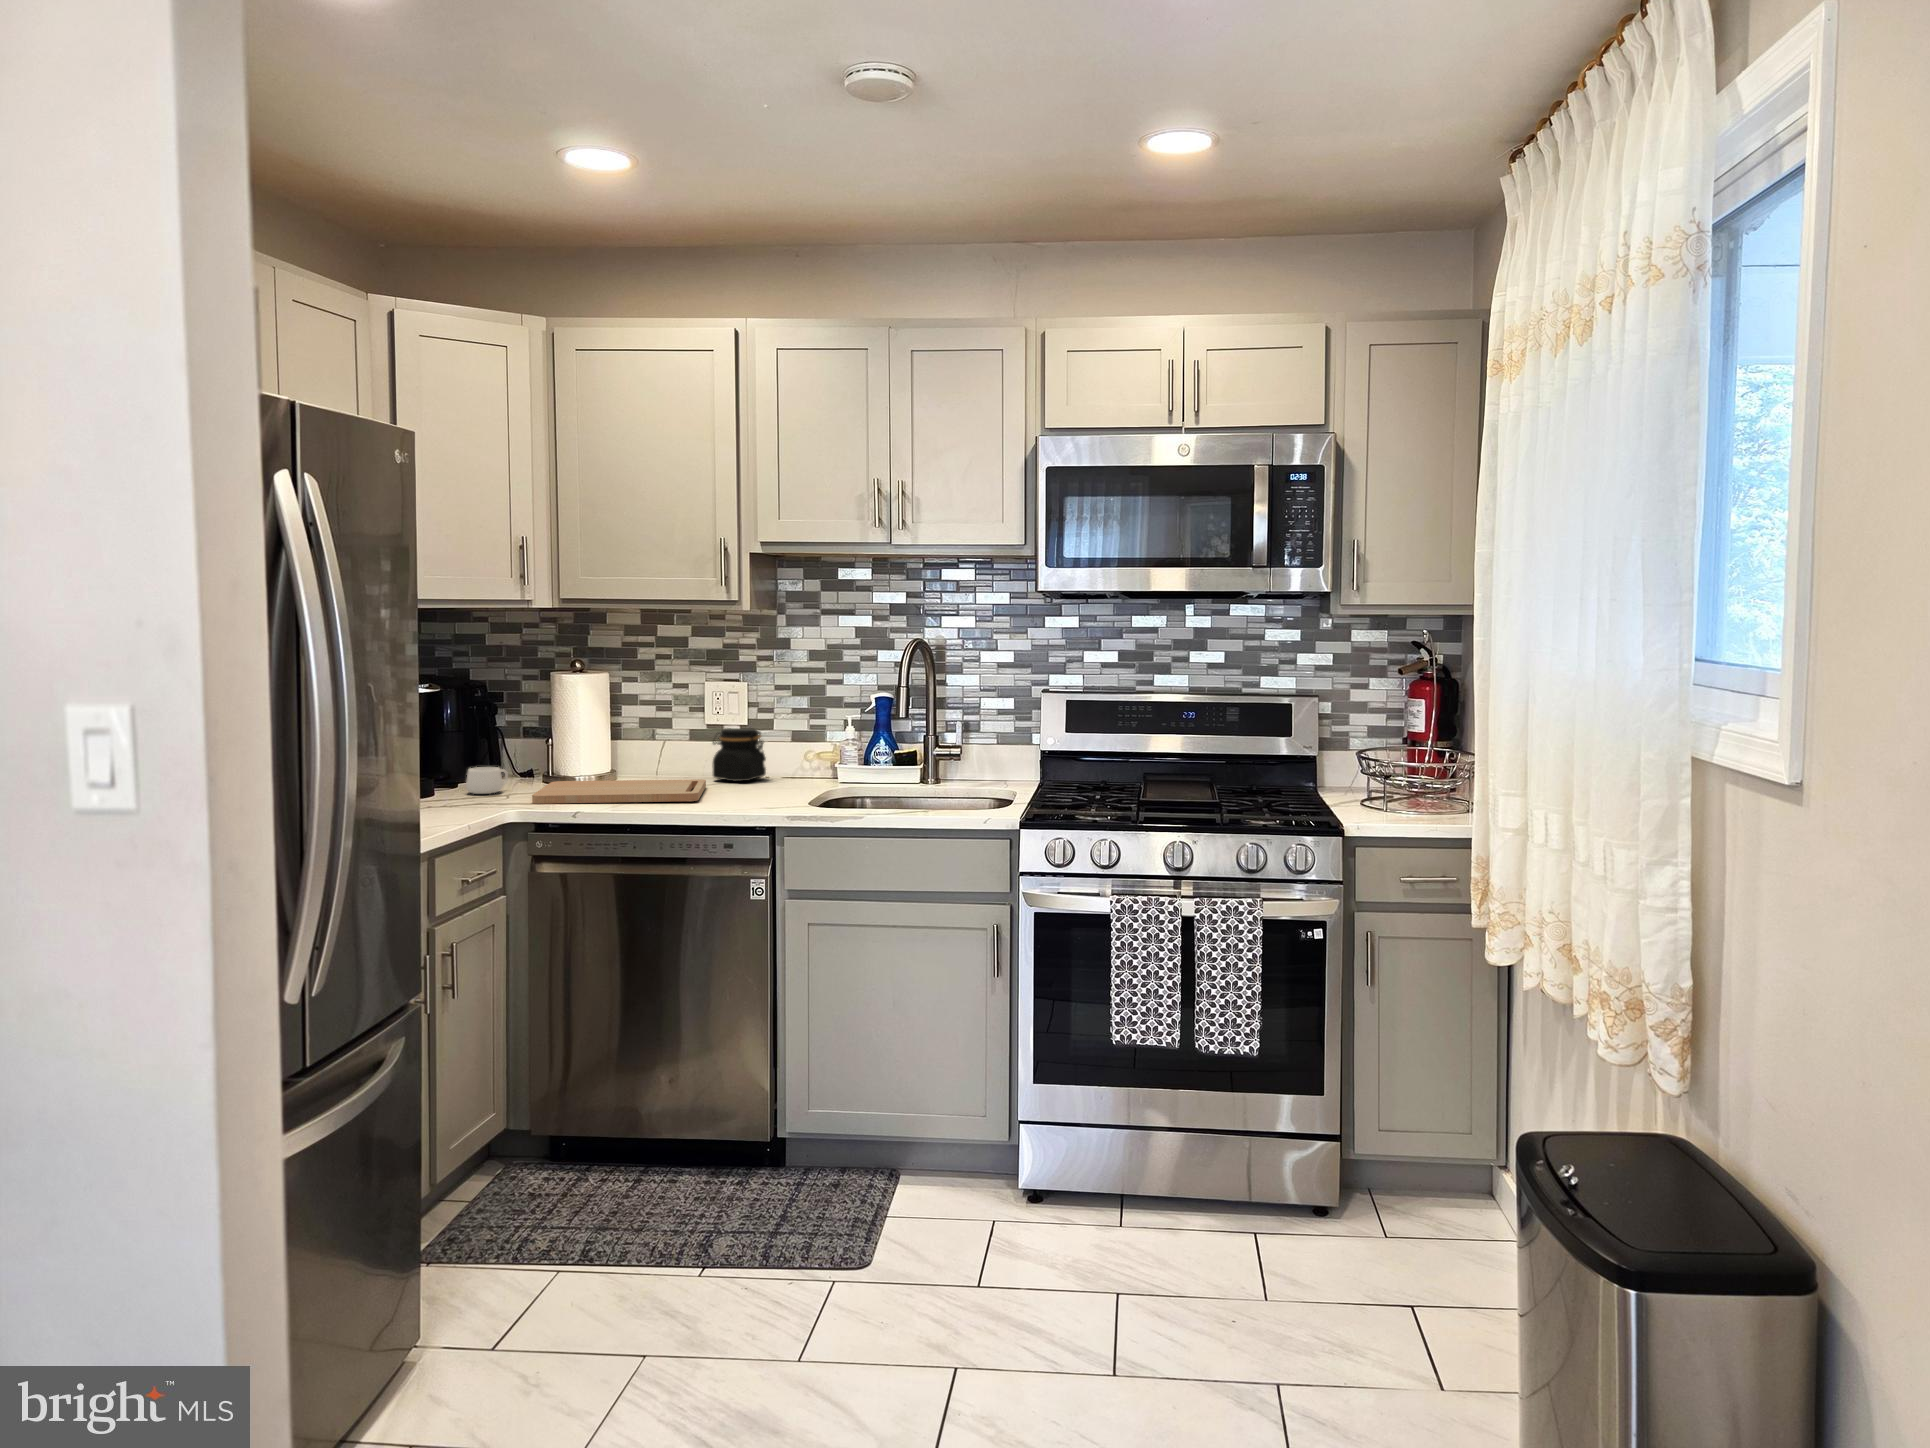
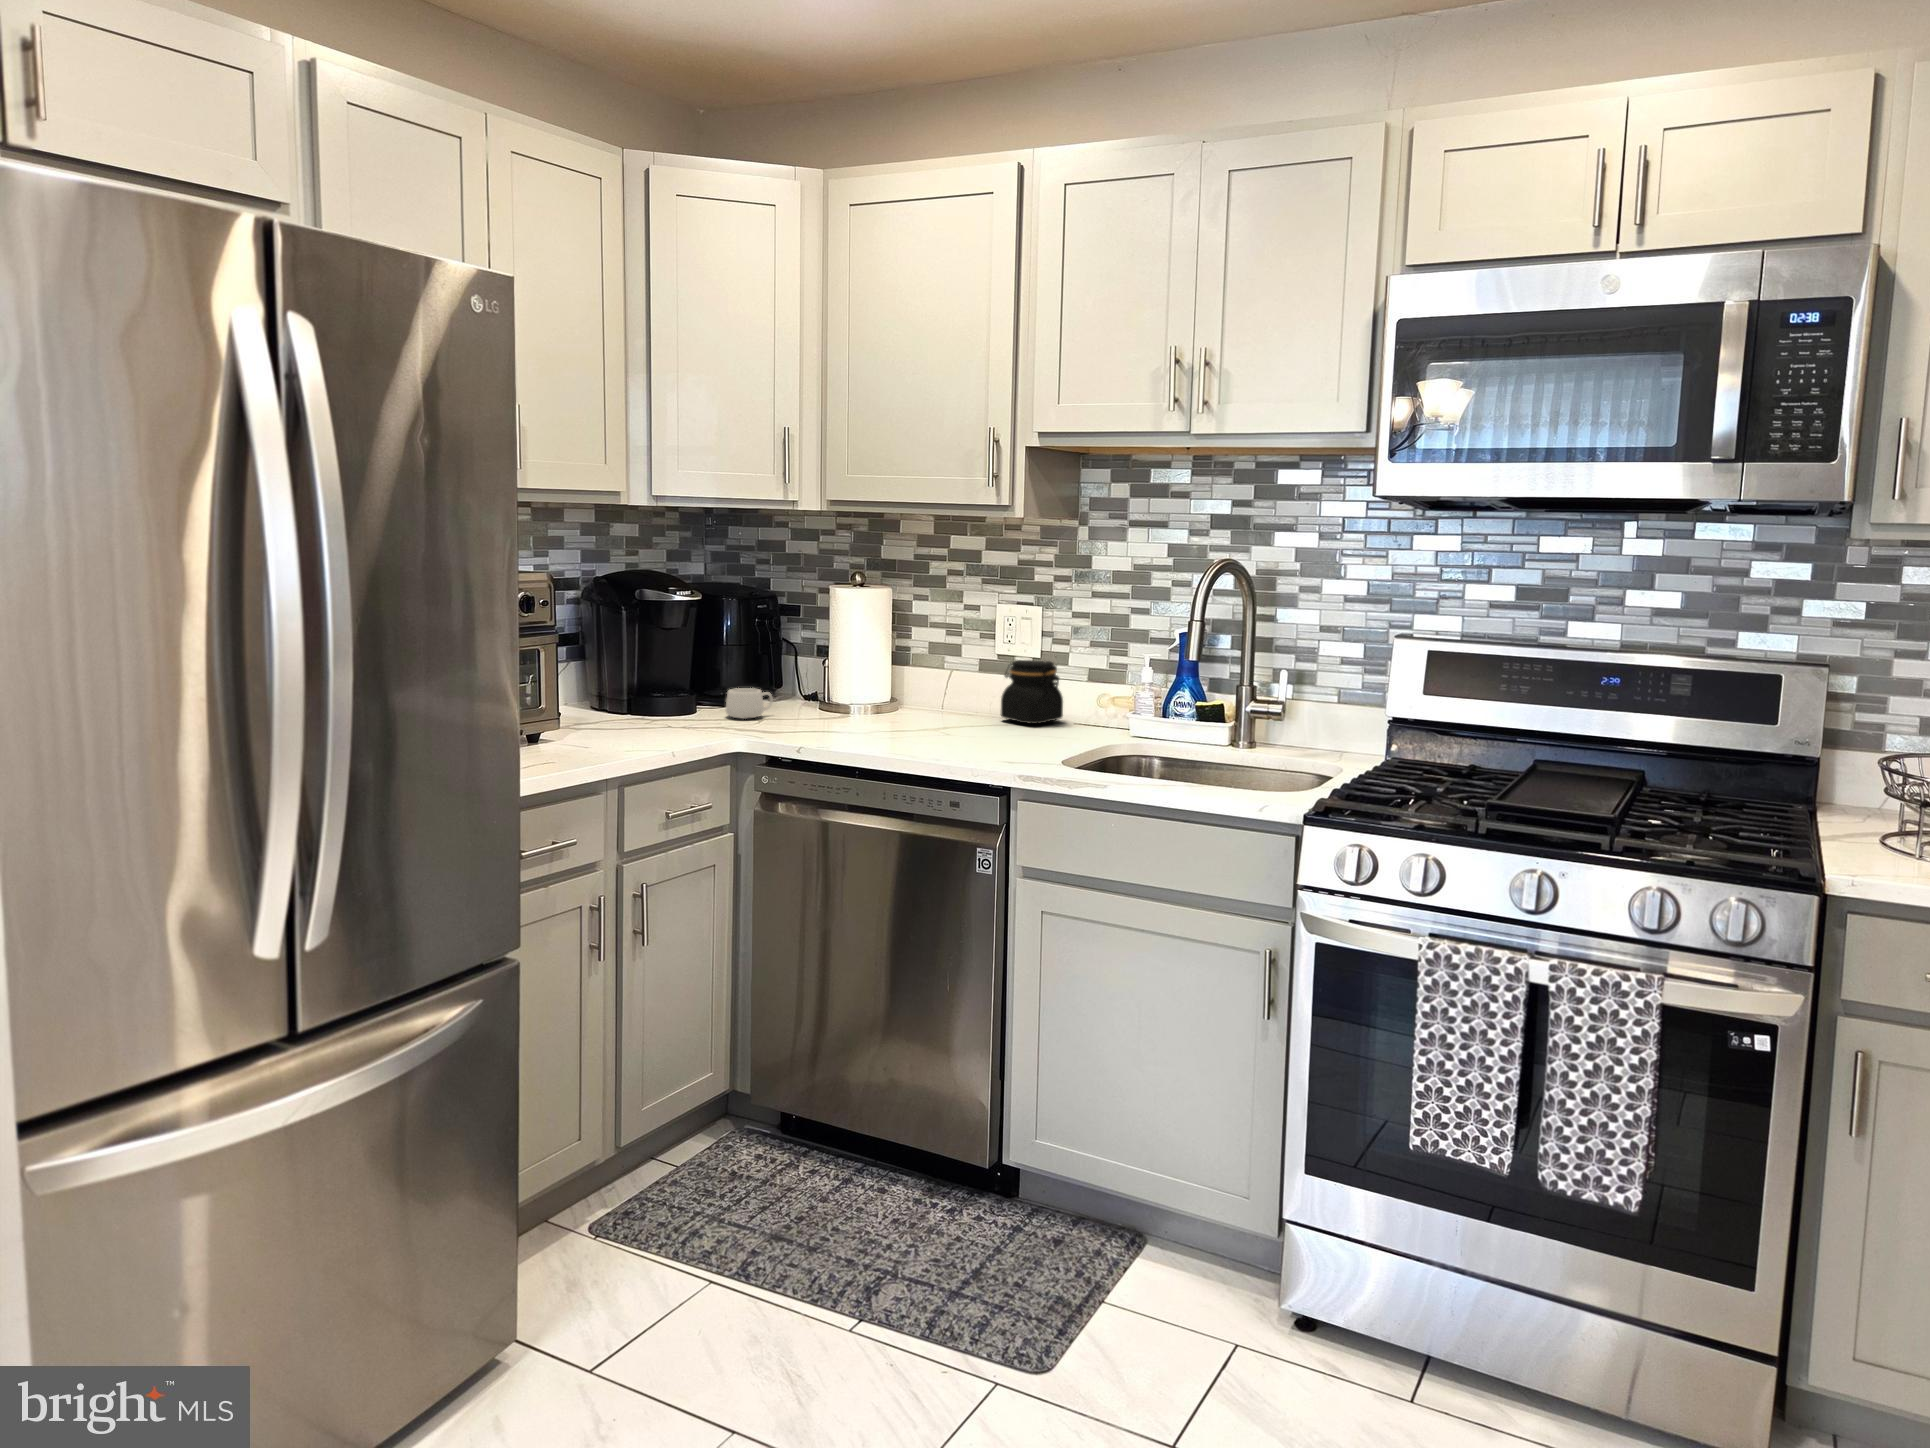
cutting board: present [532,779,706,804] -> none [774,709,981,747]

